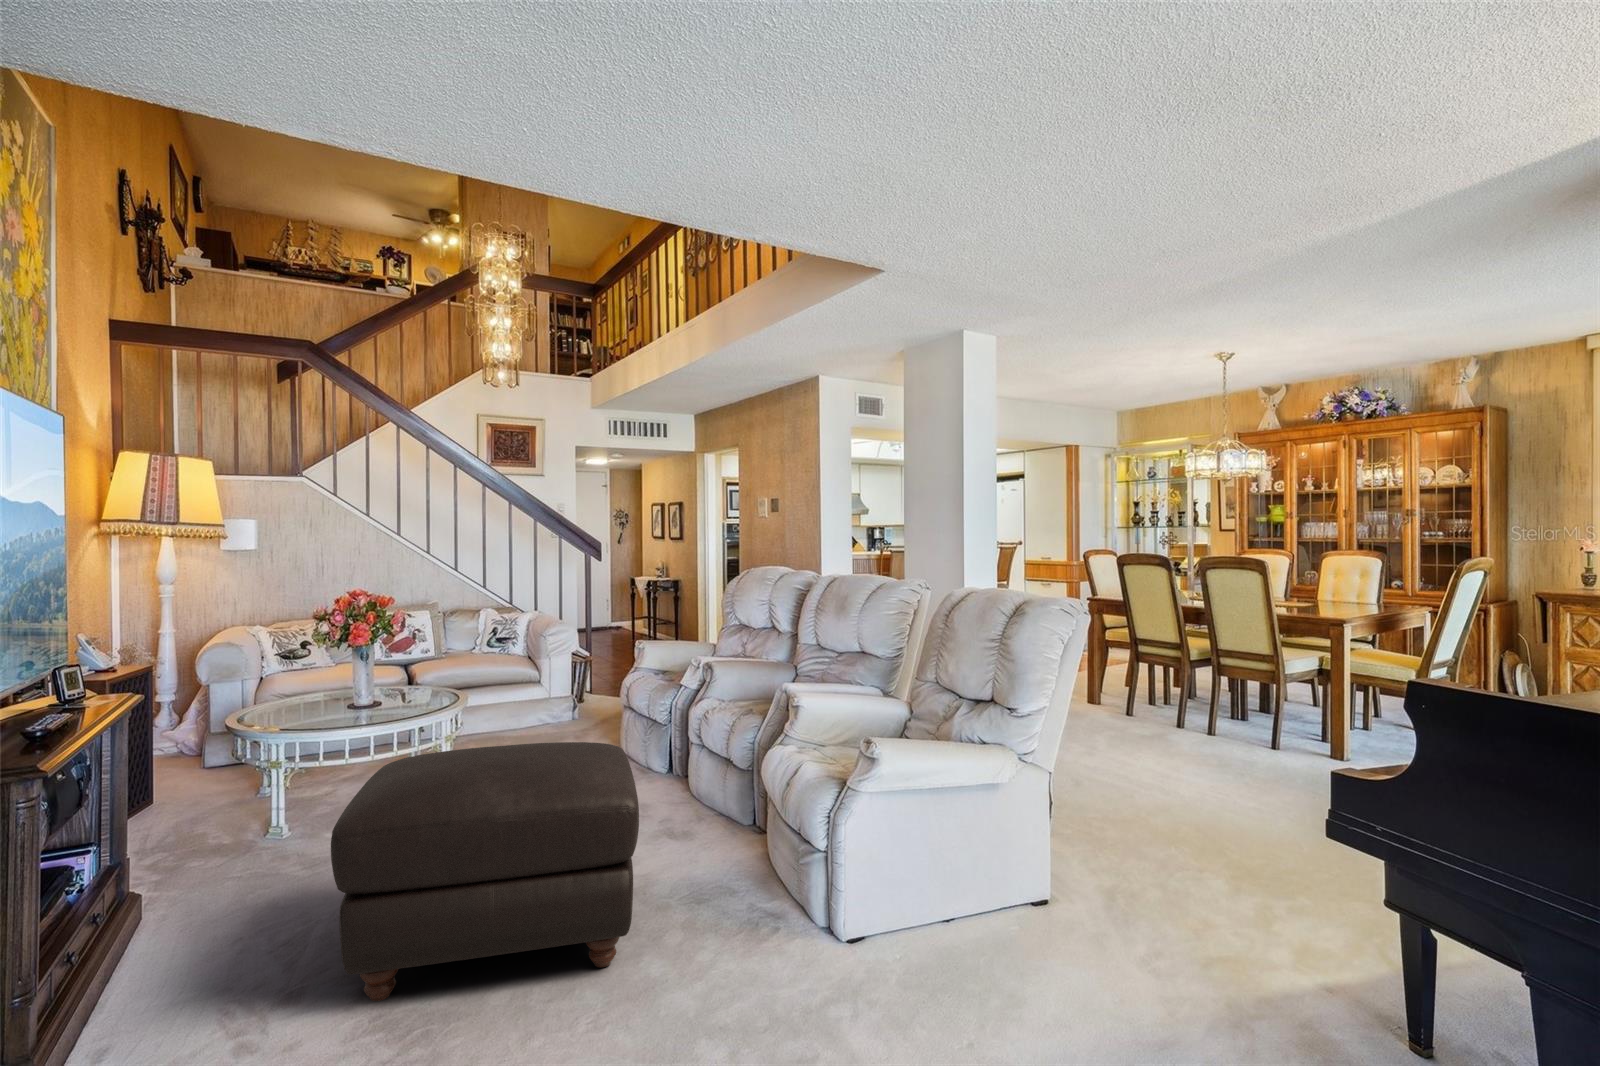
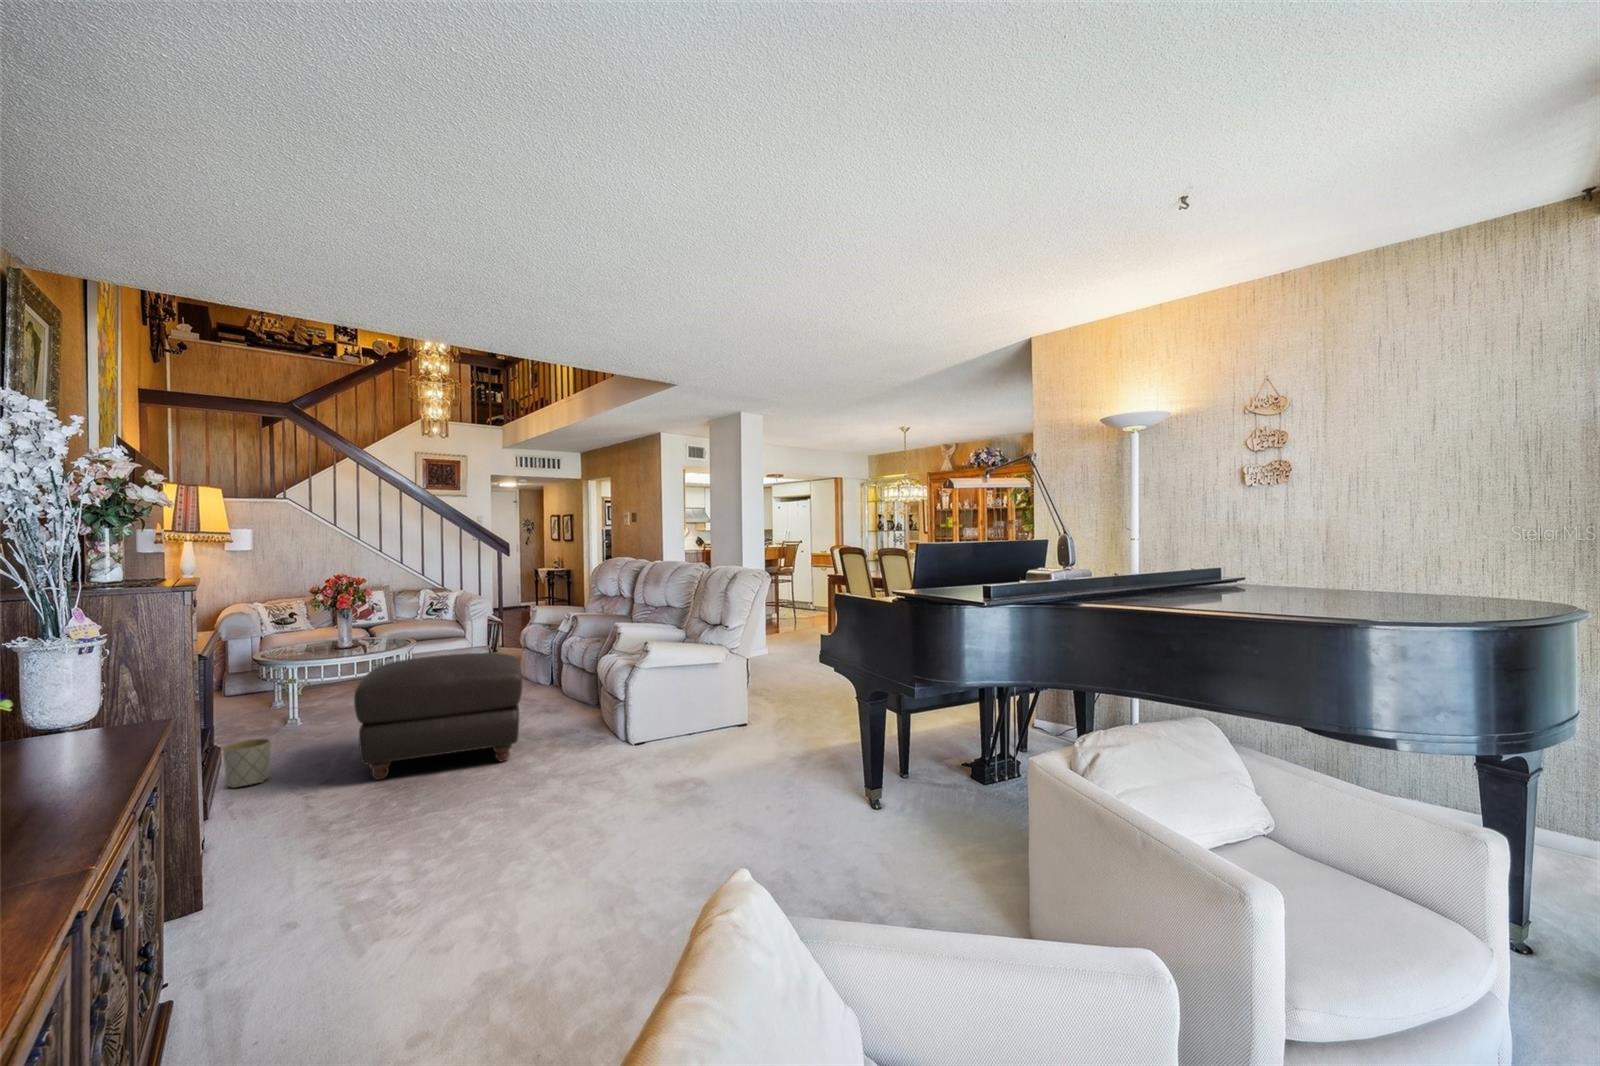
planter: none [113,897,199,998] -> present [223,739,271,788]

